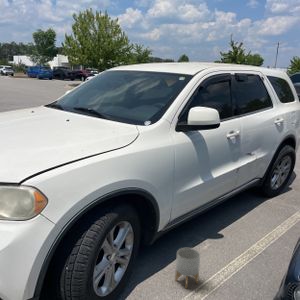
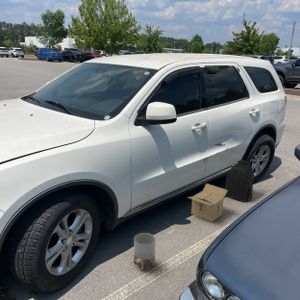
backpack: none [249,171,281,215] -> present [225,160,254,202]
cardboard box: none [218,196,259,236] -> present [189,184,227,222]

